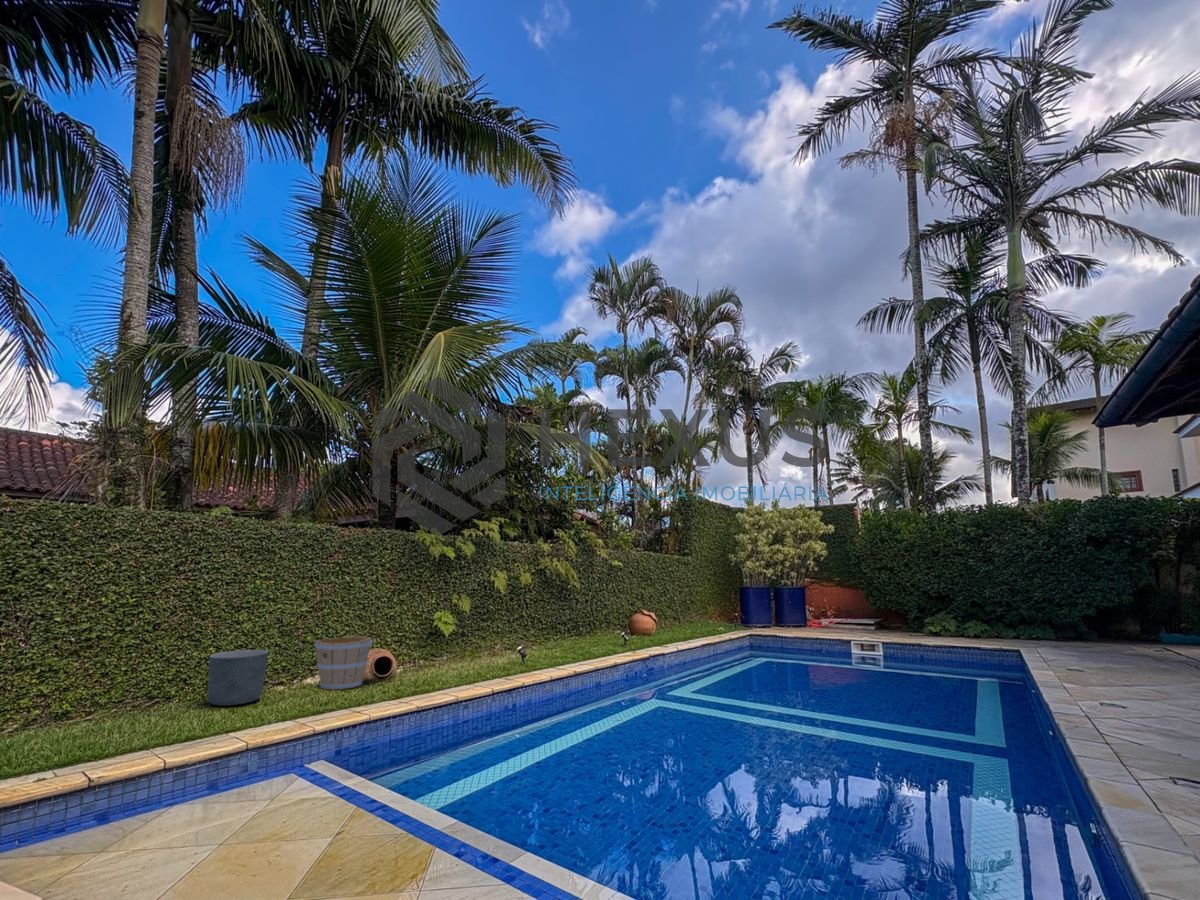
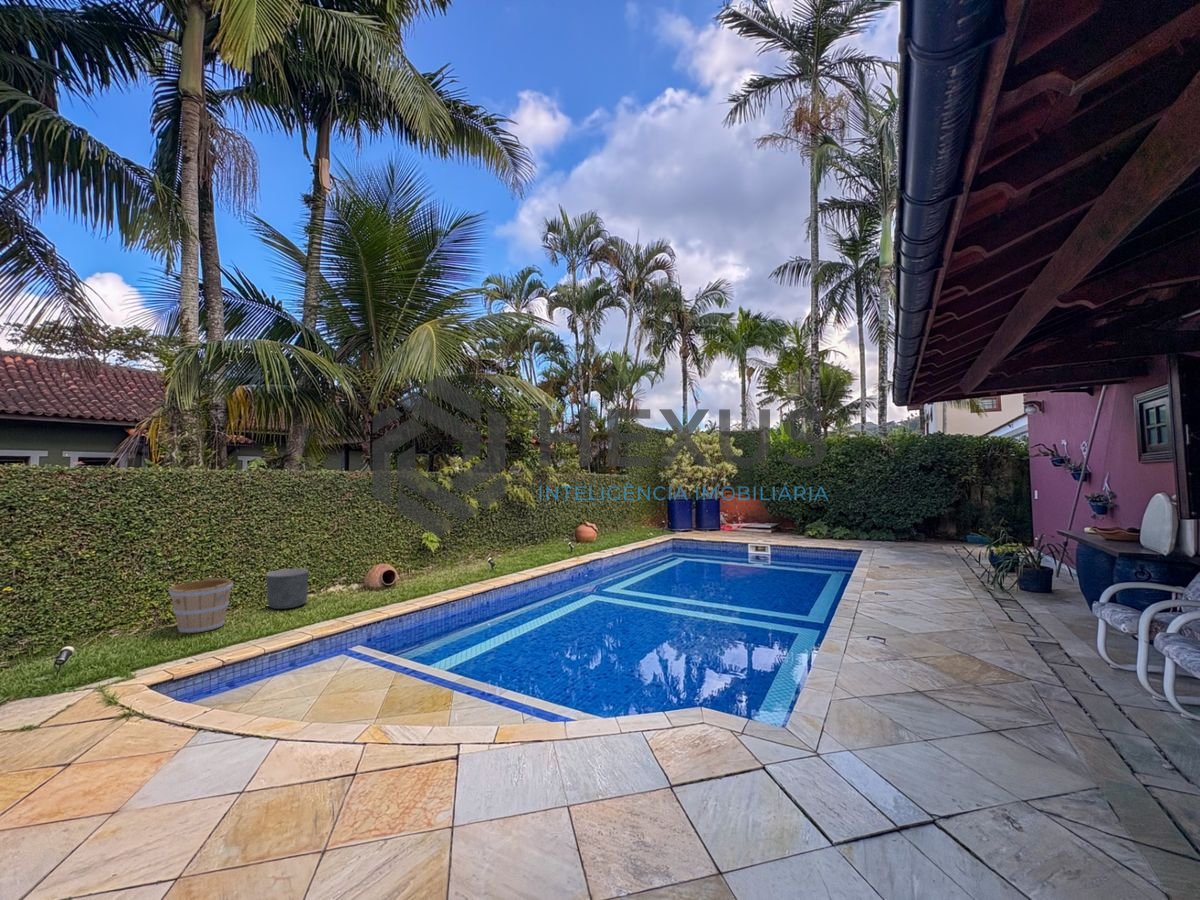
wooden bucket: present [315,635,372,690] -> present [169,578,233,633]

